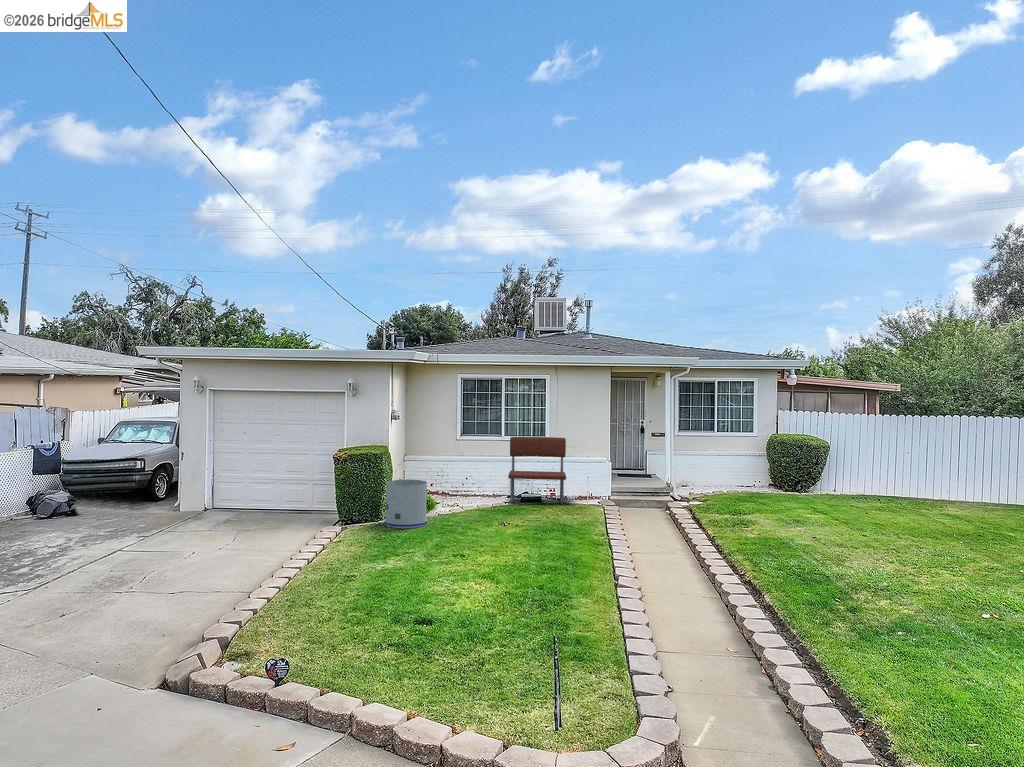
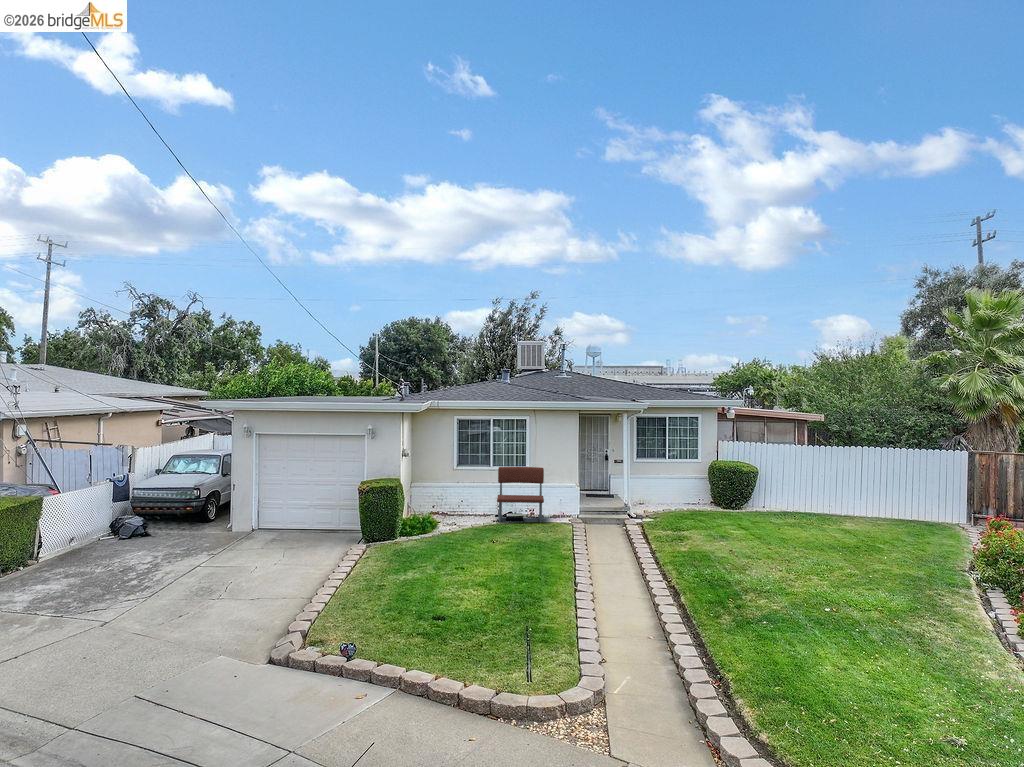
trash can: present [385,480,427,528] -> none [399,506,433,546]

